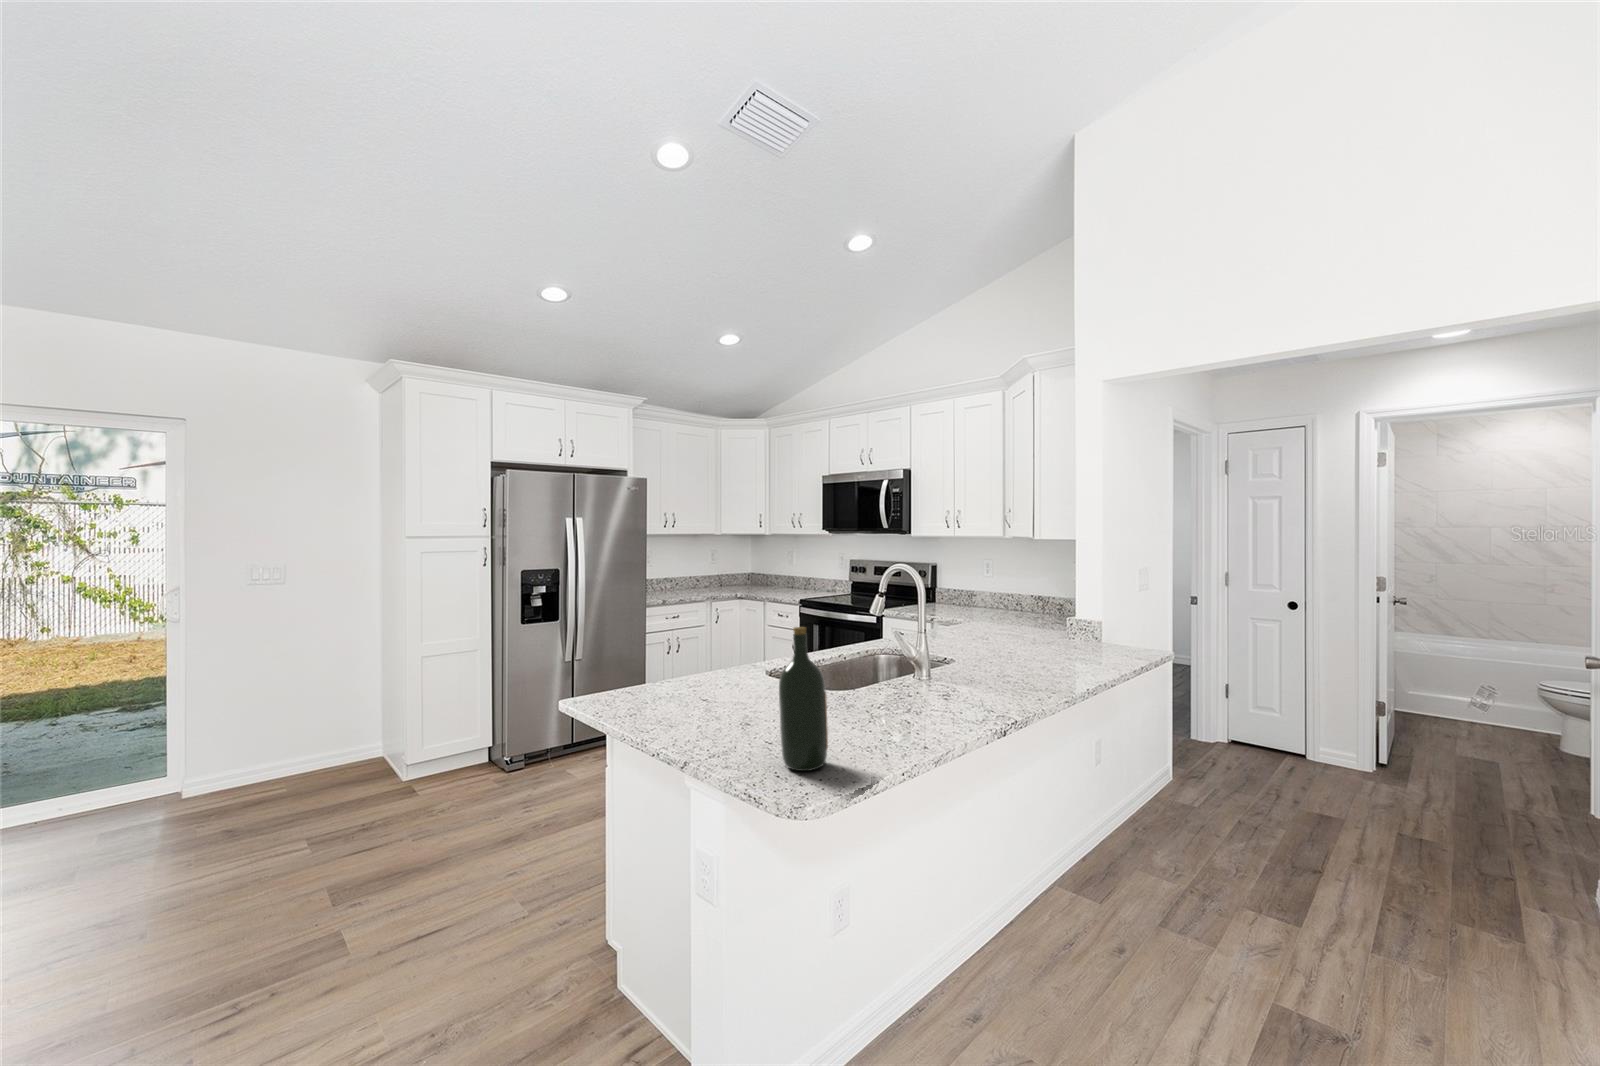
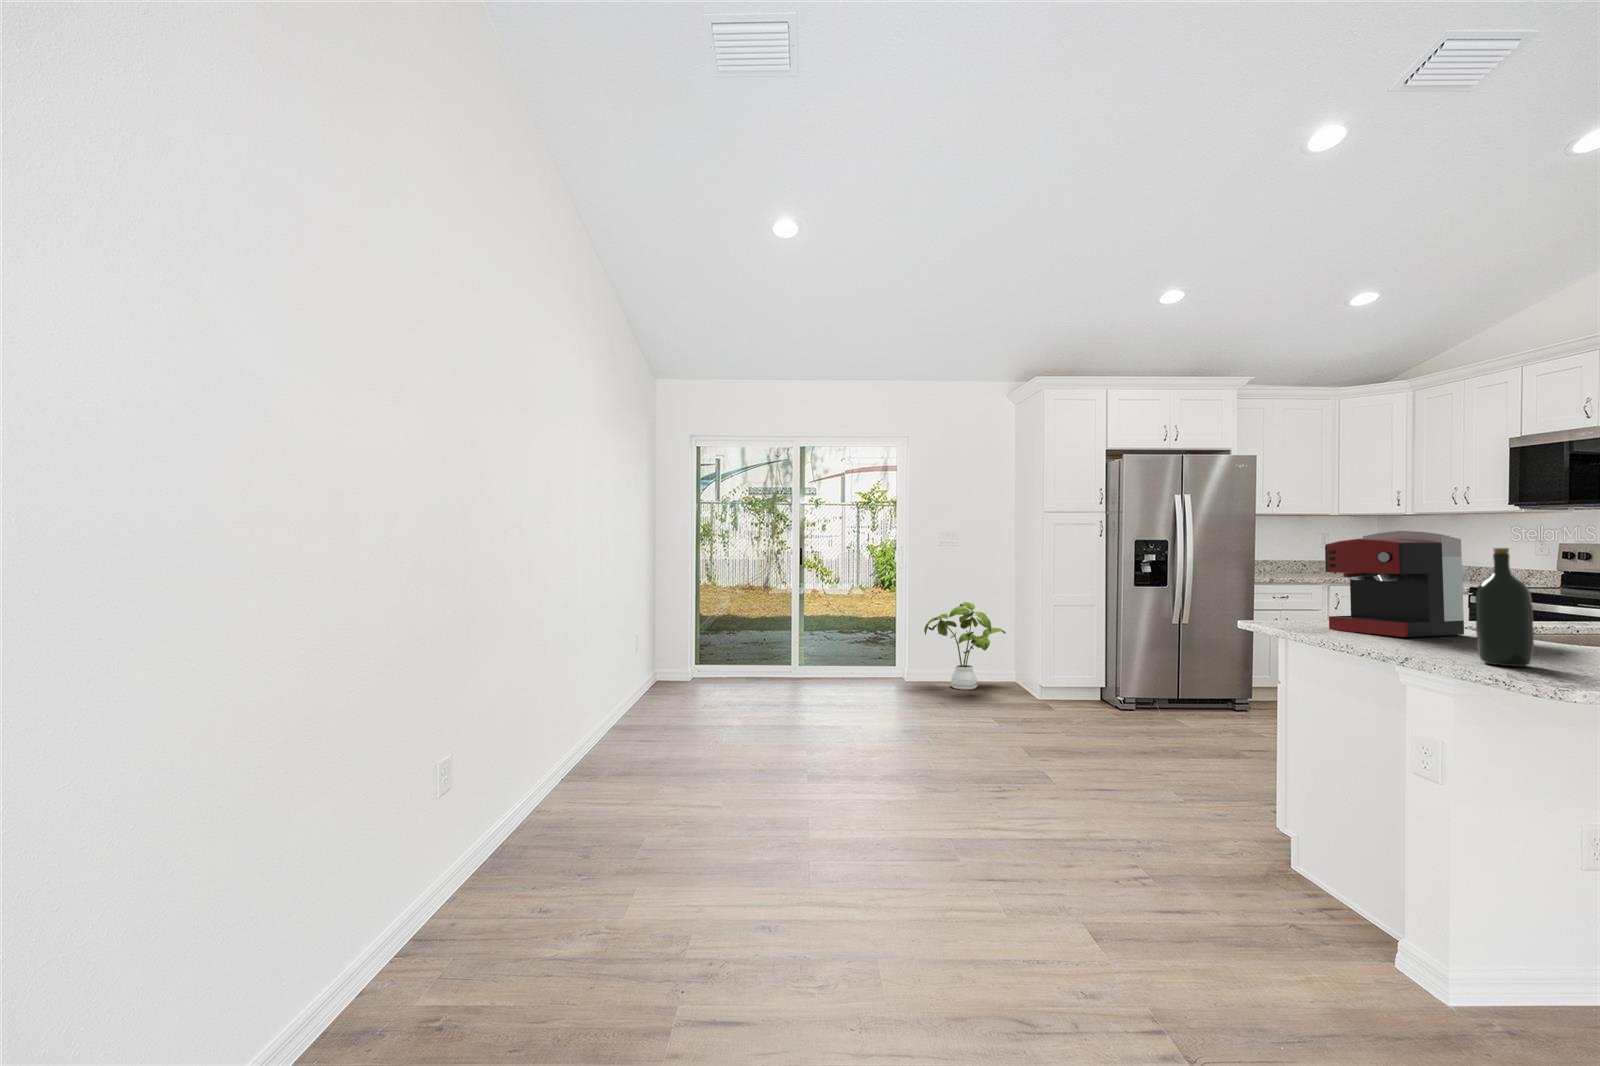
coffee maker: none [661,584,783,712] -> present [1325,531,1464,637]
house plant: none [224,666,365,790] -> present [924,602,1006,690]

